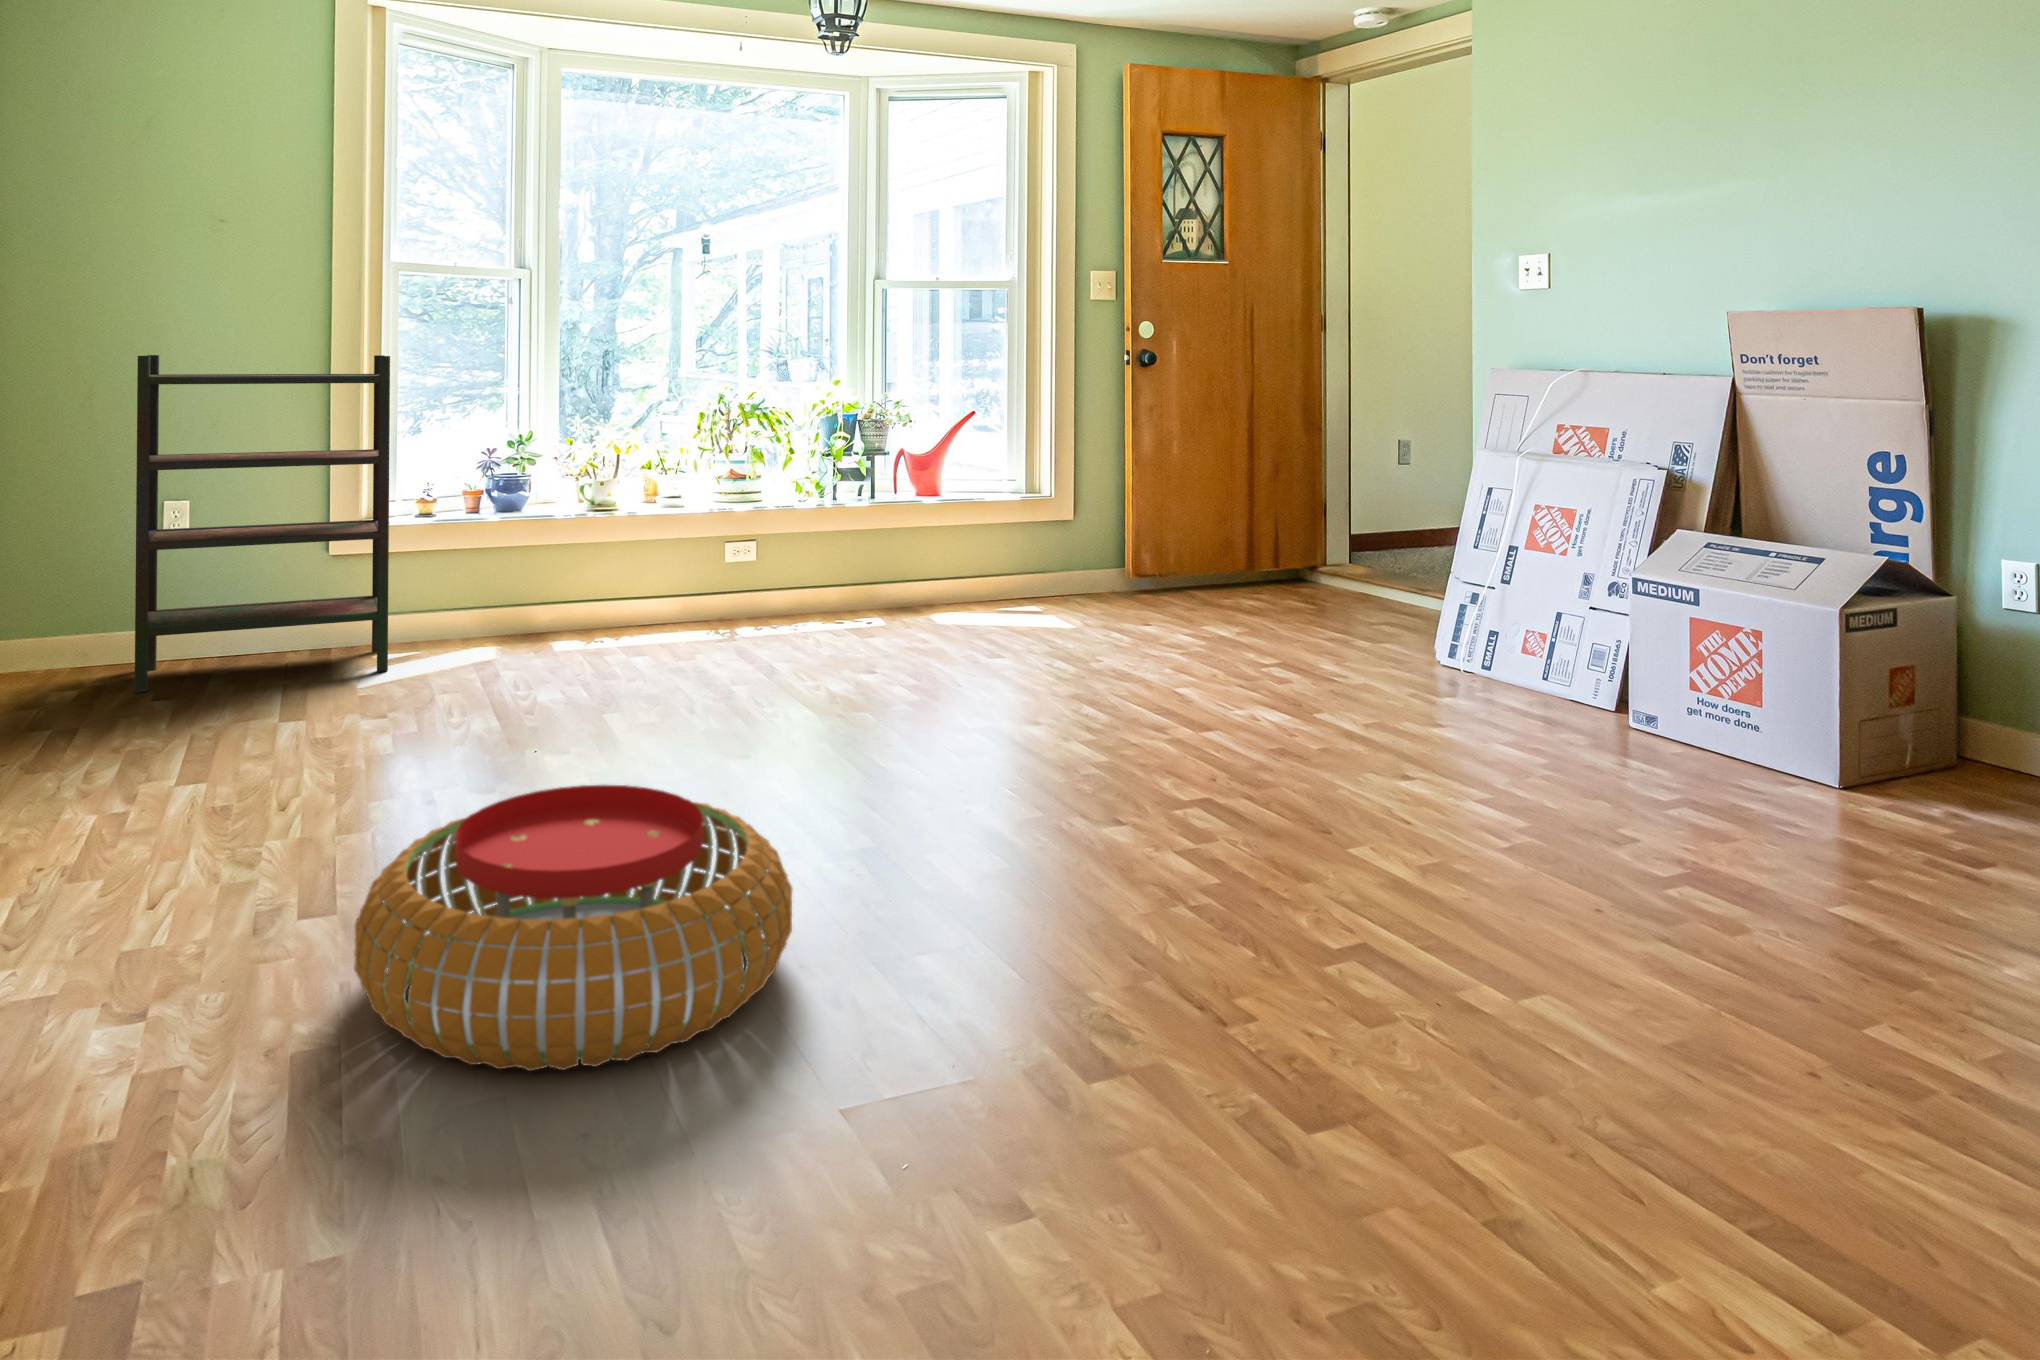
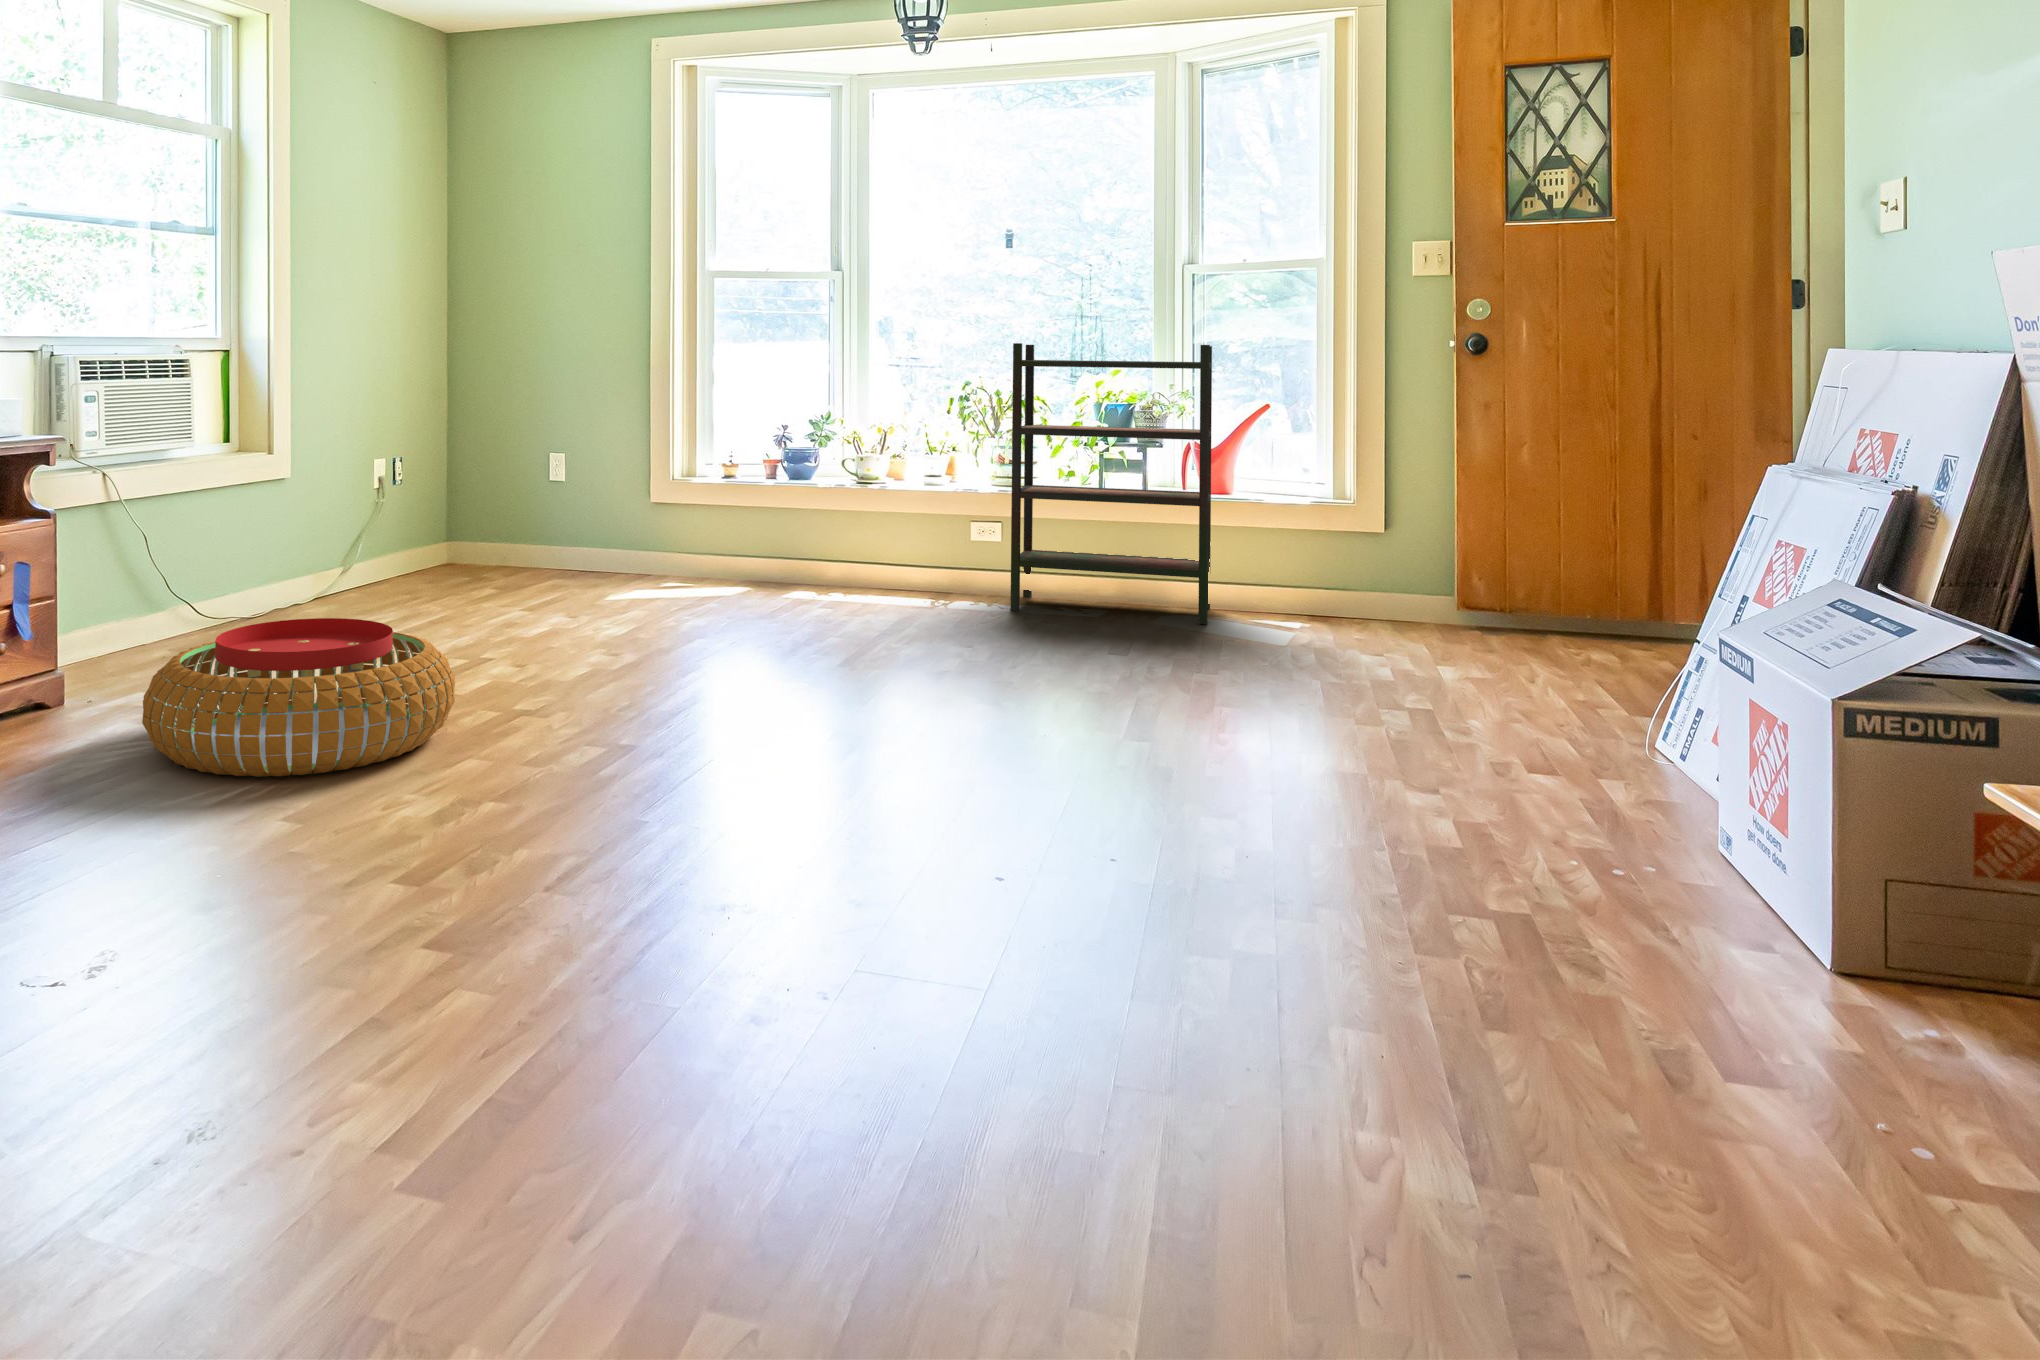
bookshelf: present [135,355,390,693] -> present [1010,343,1212,624]

